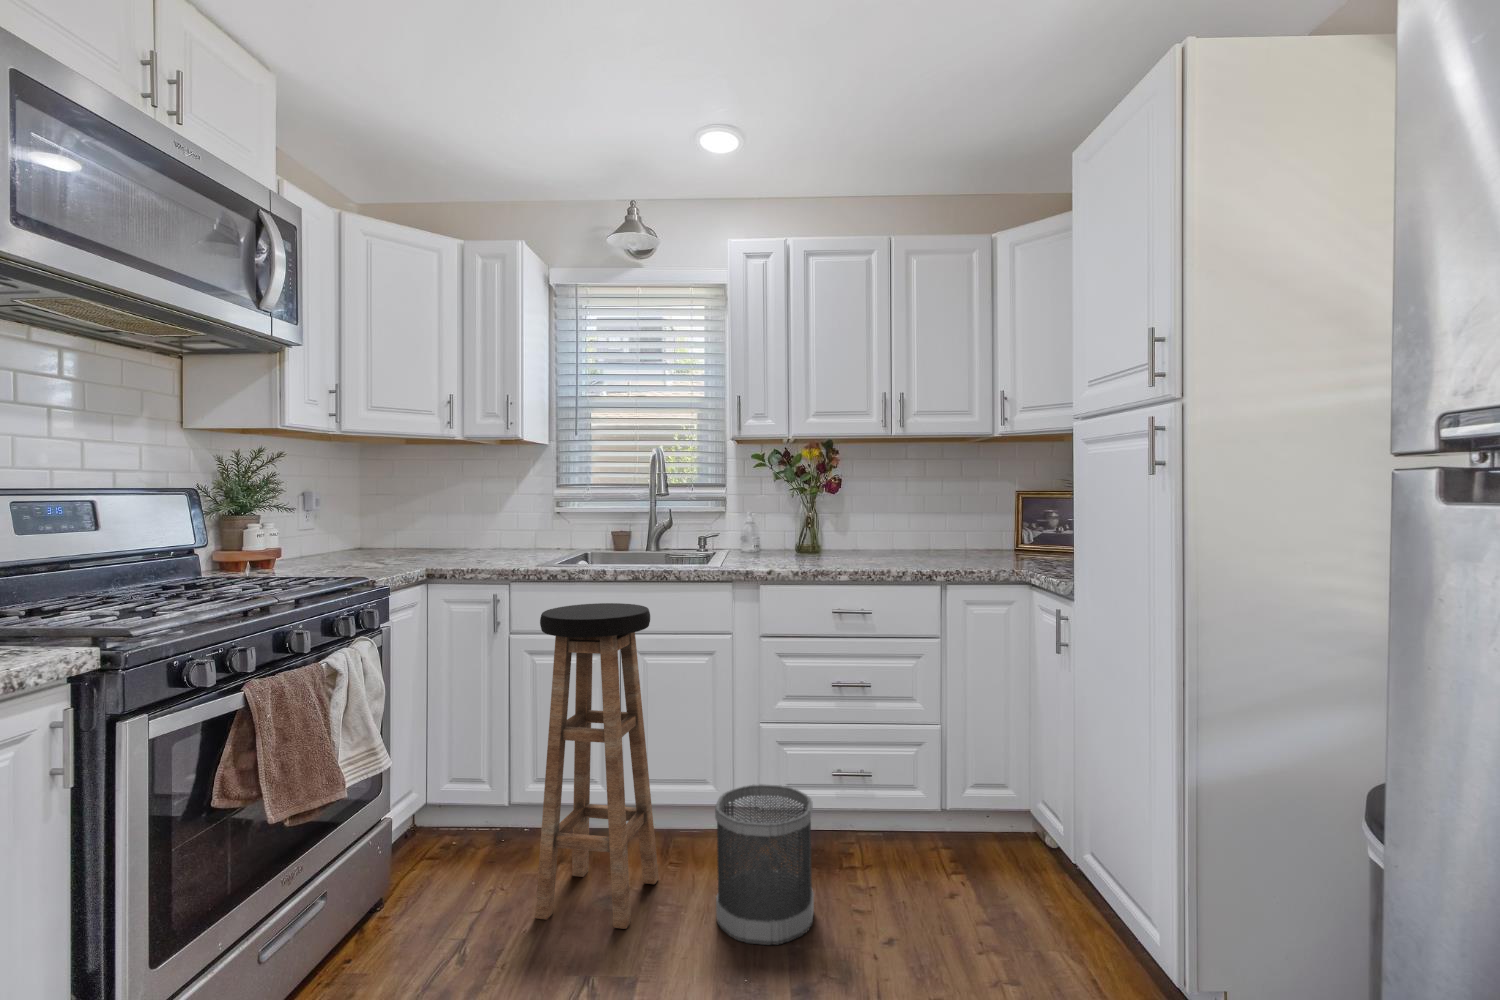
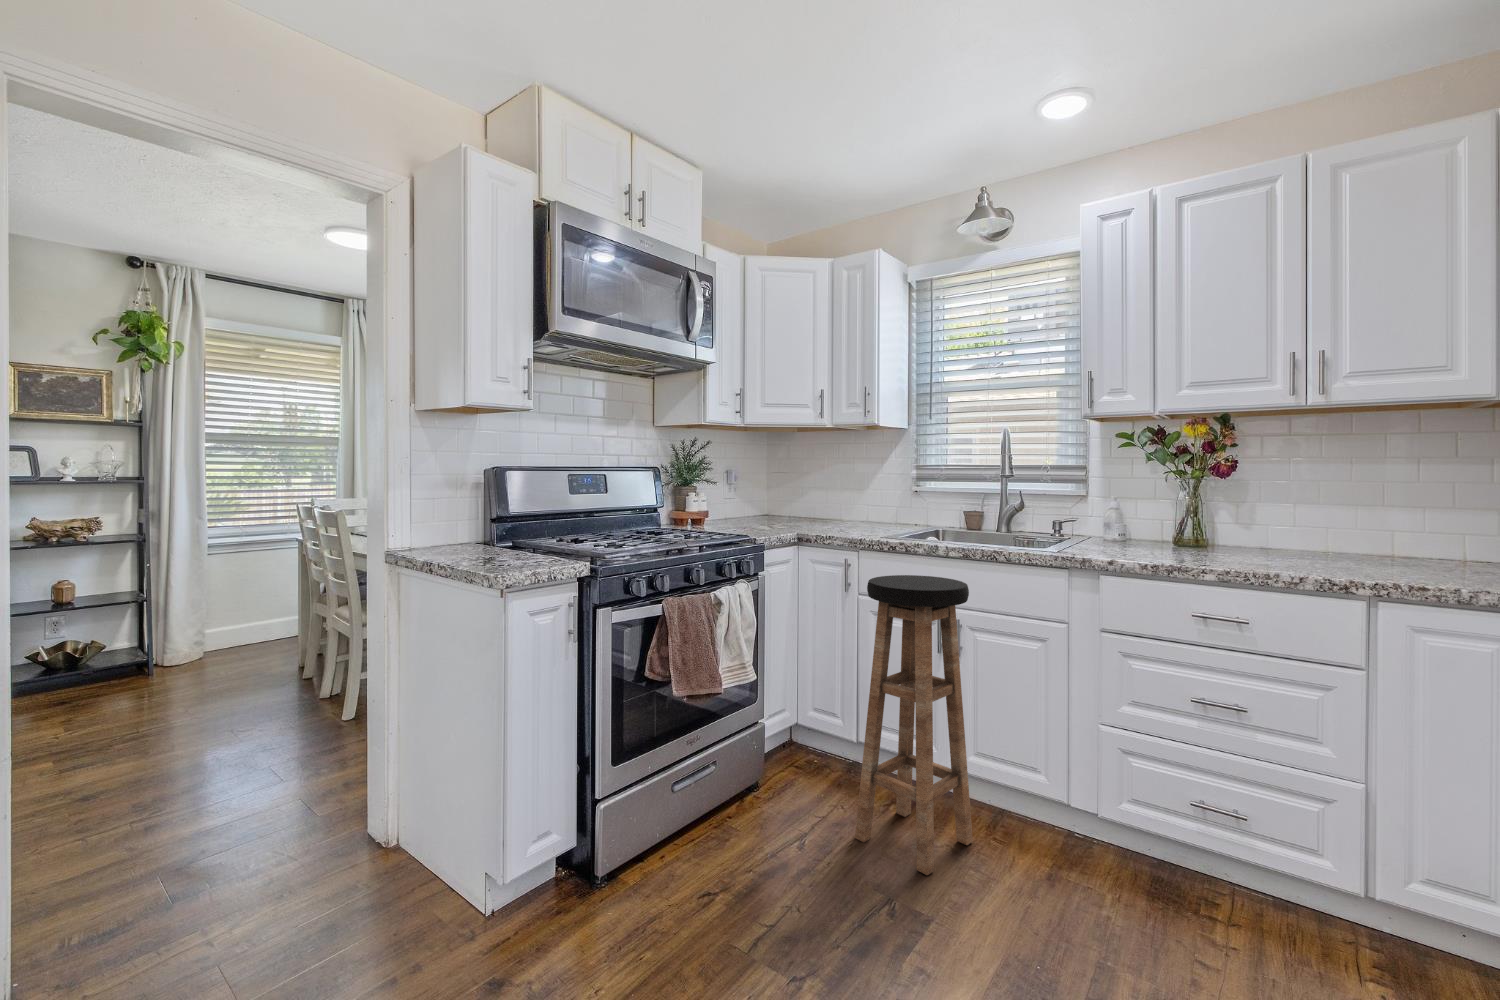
wastebasket: present [715,784,814,945] -> none [1018,778,1136,953]

